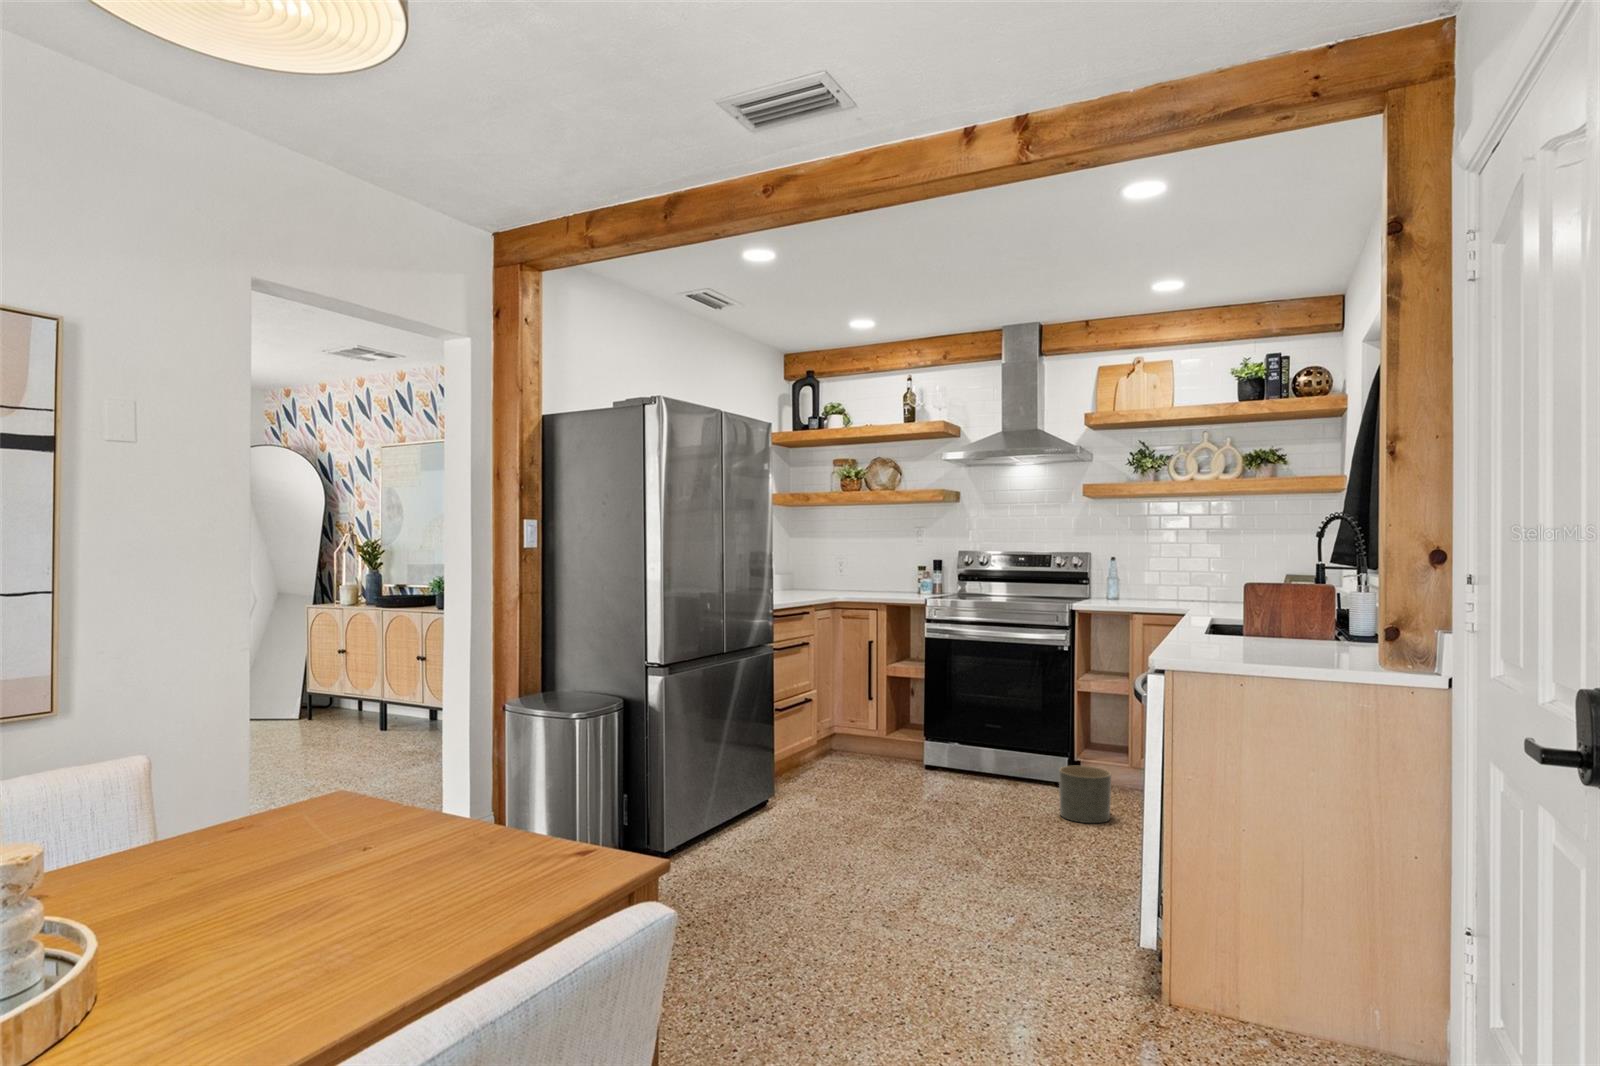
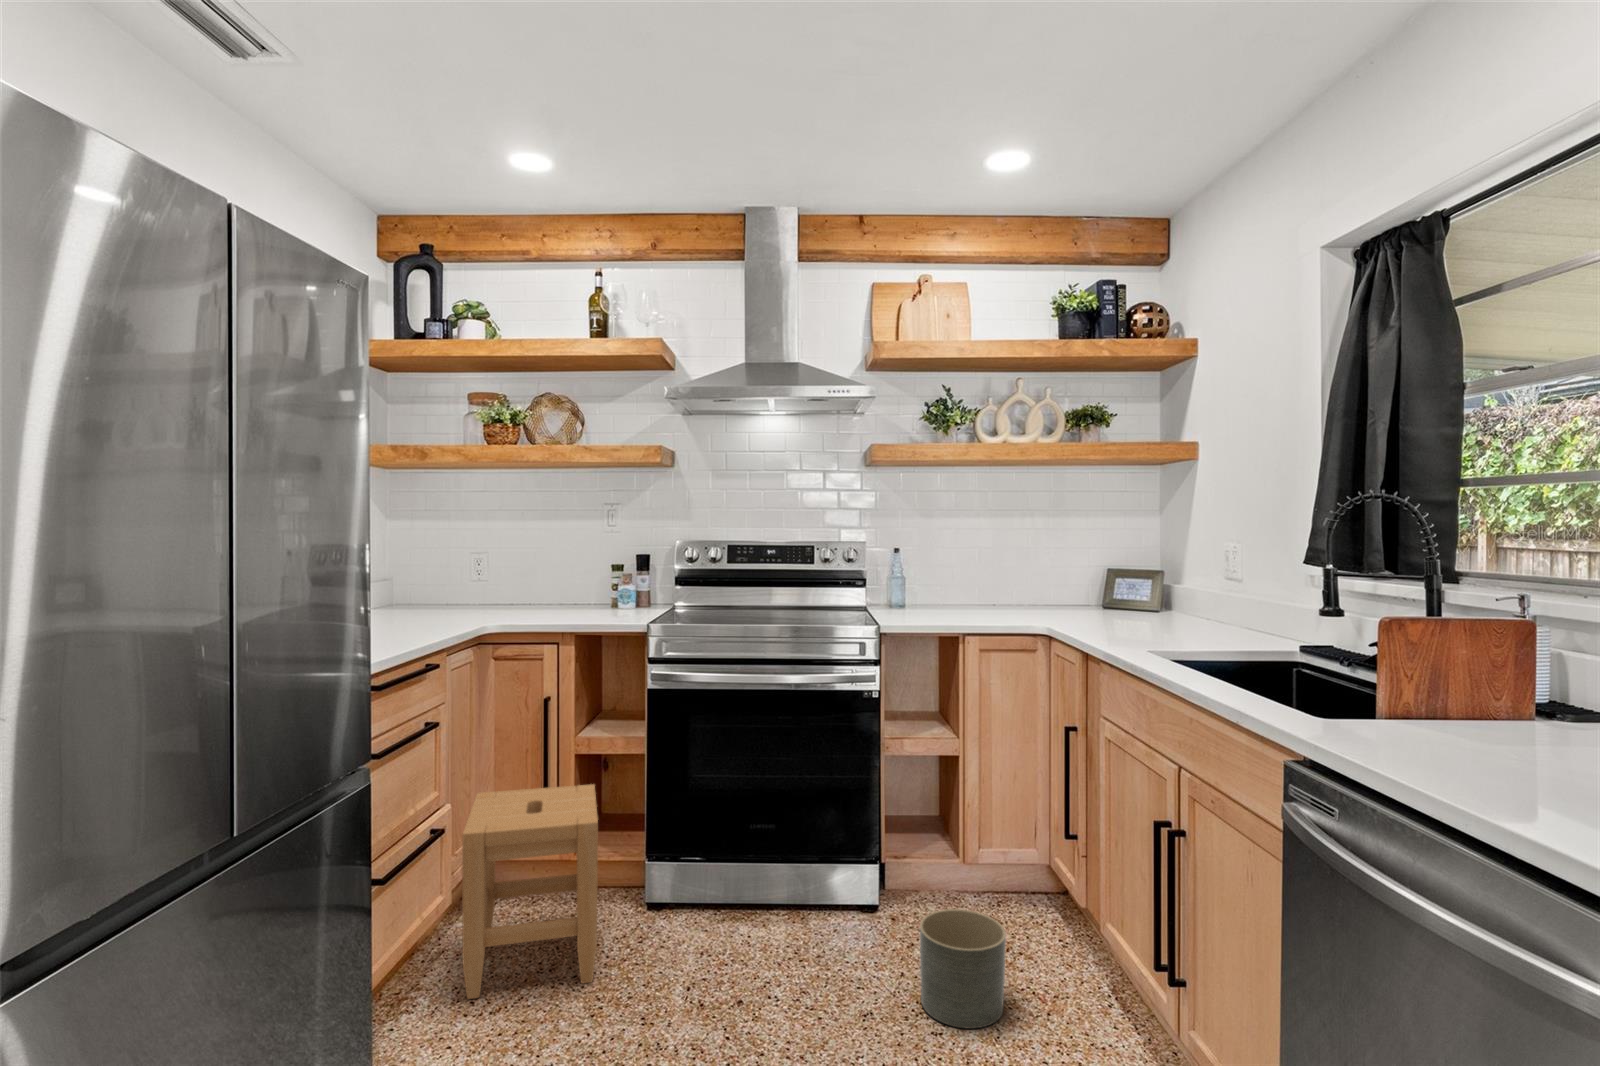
stool: none [819,686,893,786] -> present [462,784,598,999]

